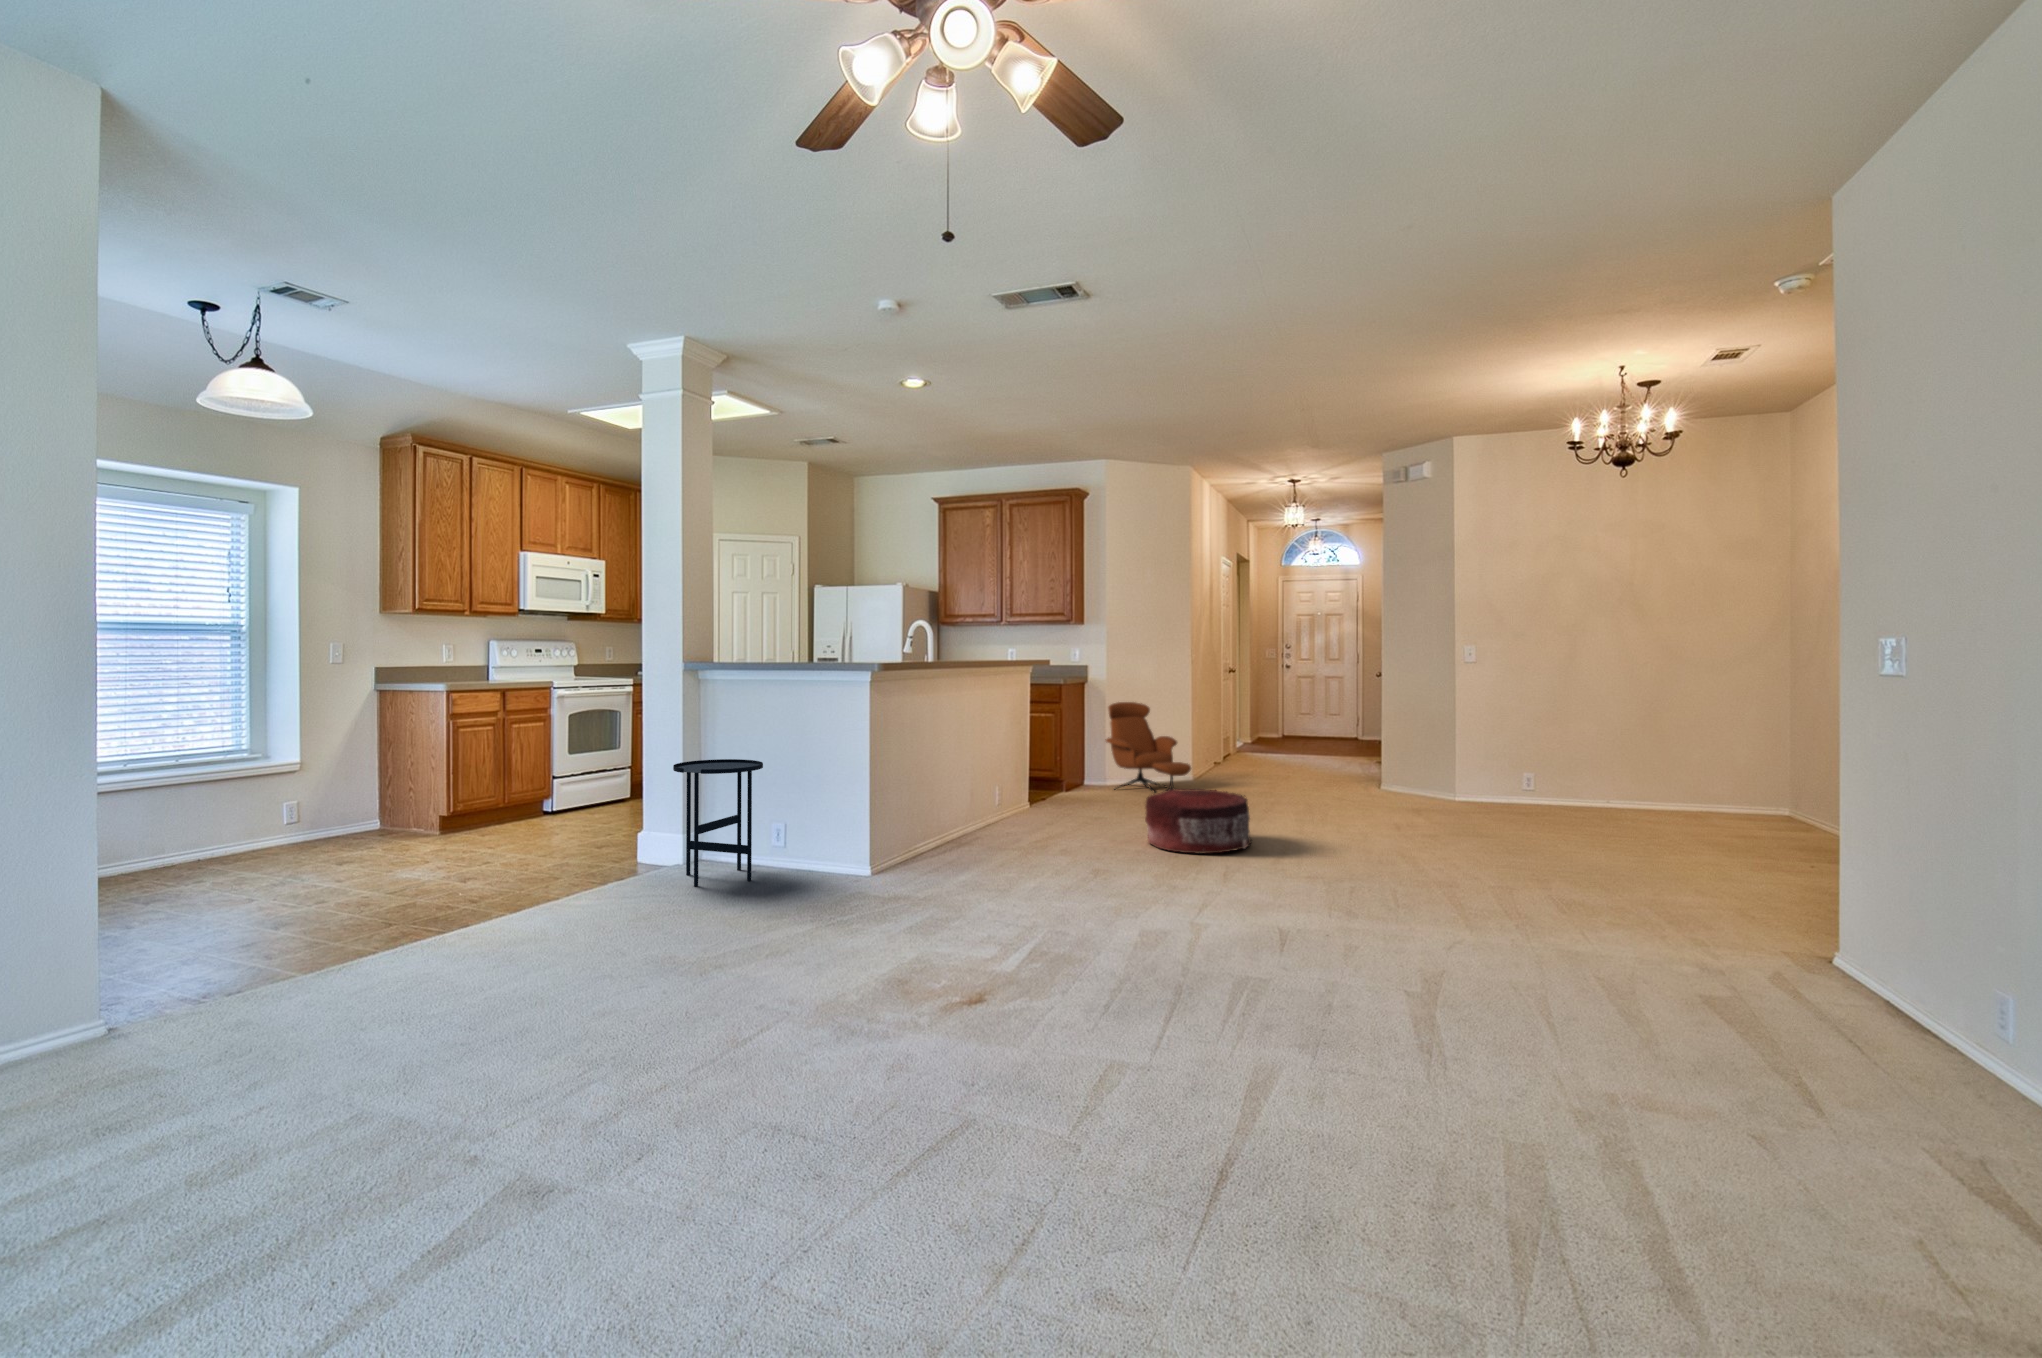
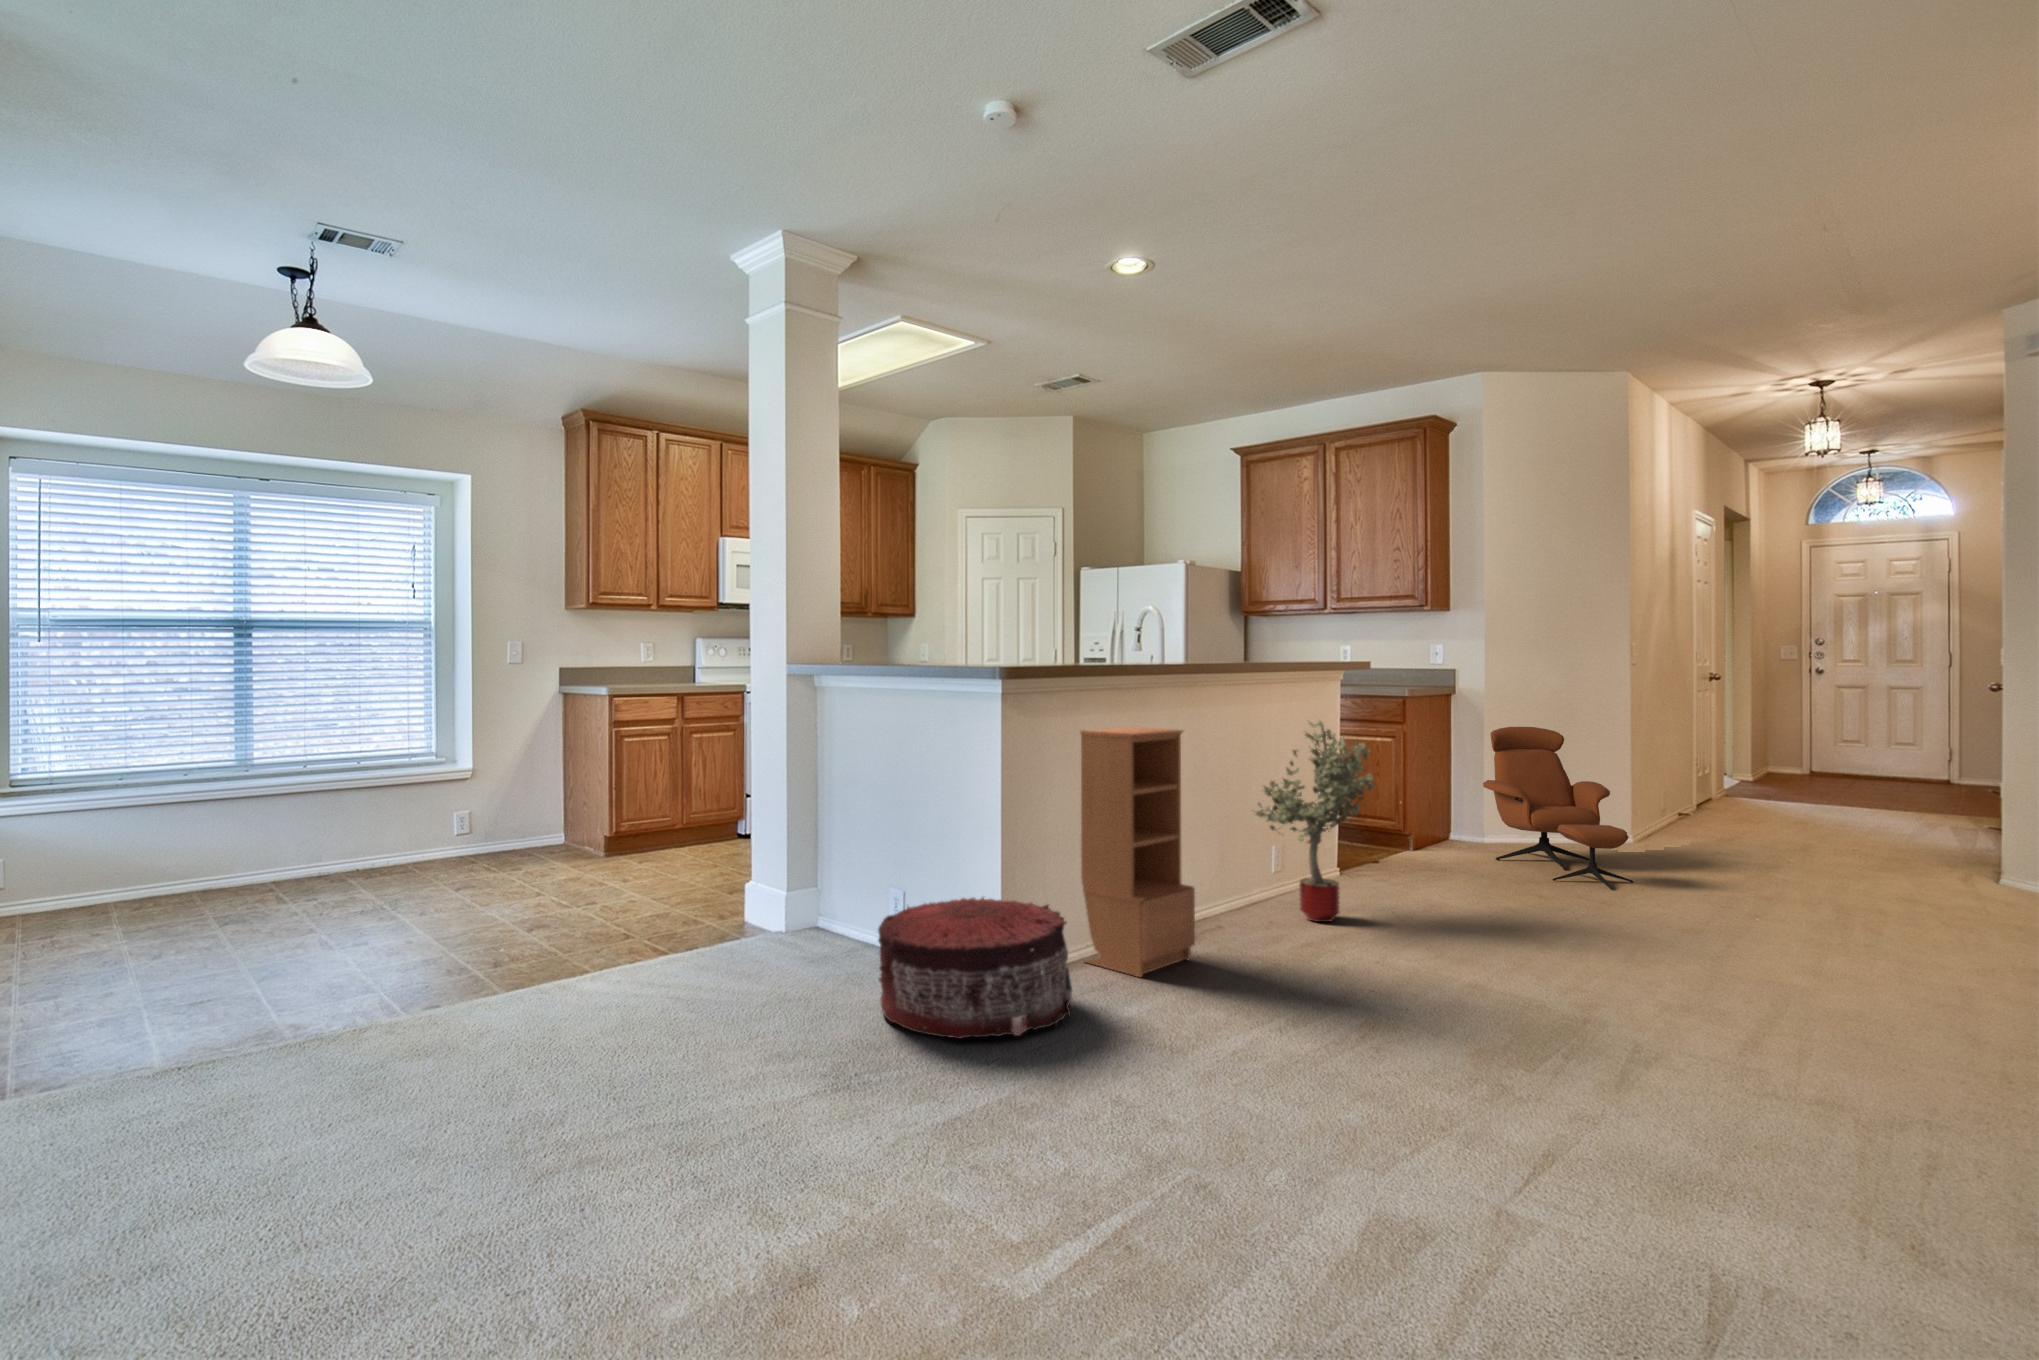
potted tree: none [992,699,1065,830] -> present [1255,721,1375,922]
bookcase: none [908,706,978,867] -> present [1081,727,1195,977]
side table: present [673,759,763,886] -> none [750,792,870,966]
pouf: present [1145,789,1251,853] -> present [878,897,1072,1039]

